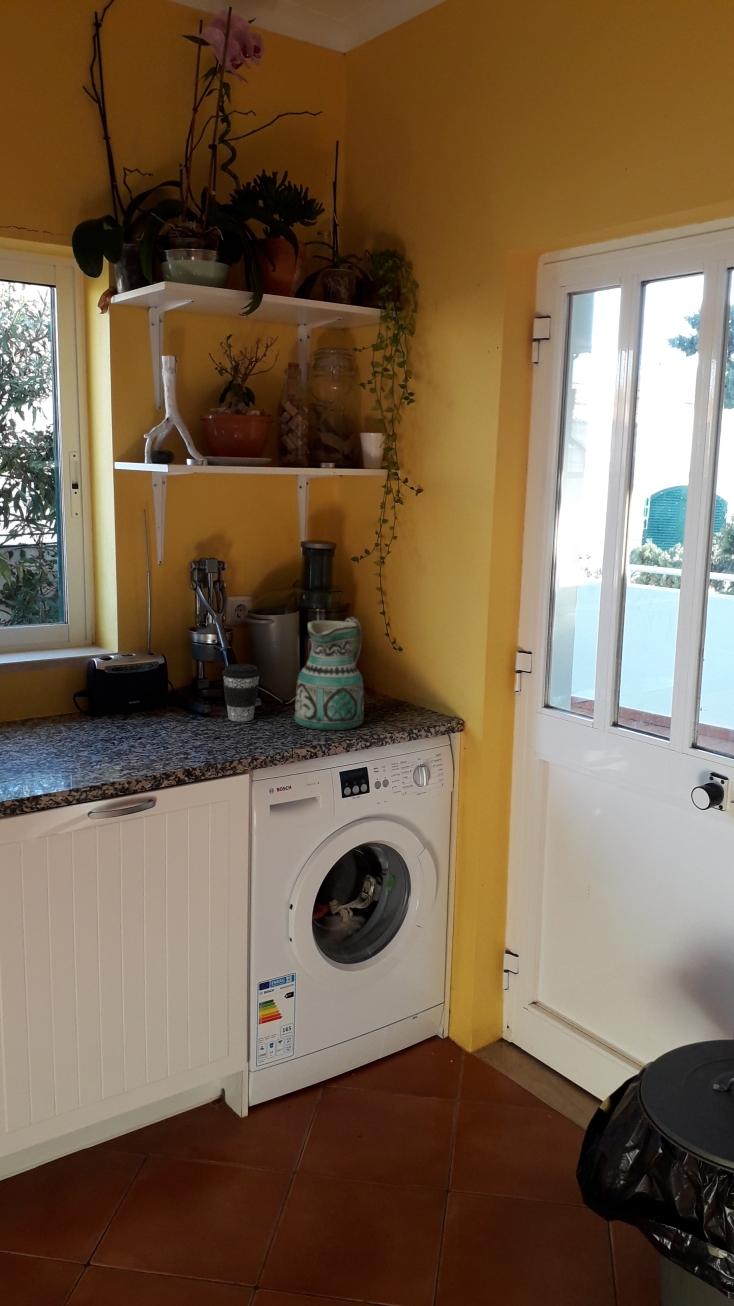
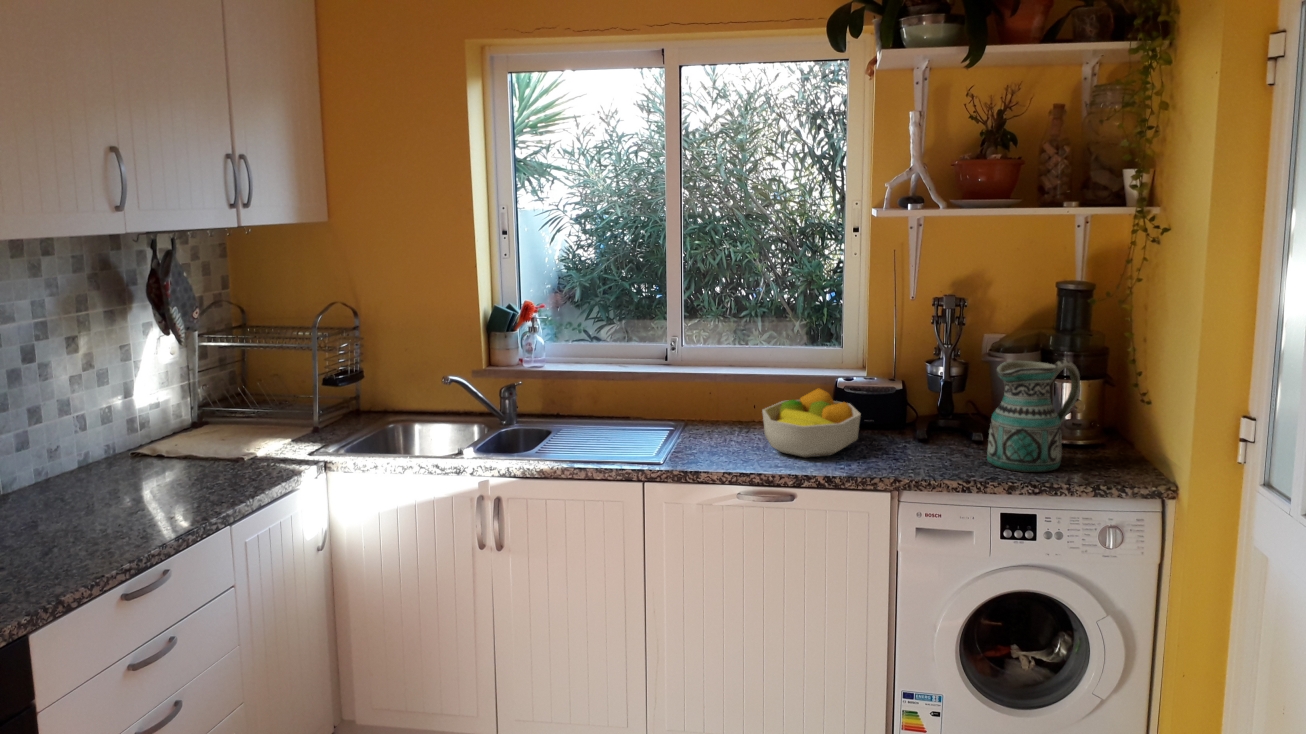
coffee cup: present [222,664,260,721] -> none [929,396,966,451]
fruit bowl: none [52,672,170,754] -> present [762,389,861,457]

